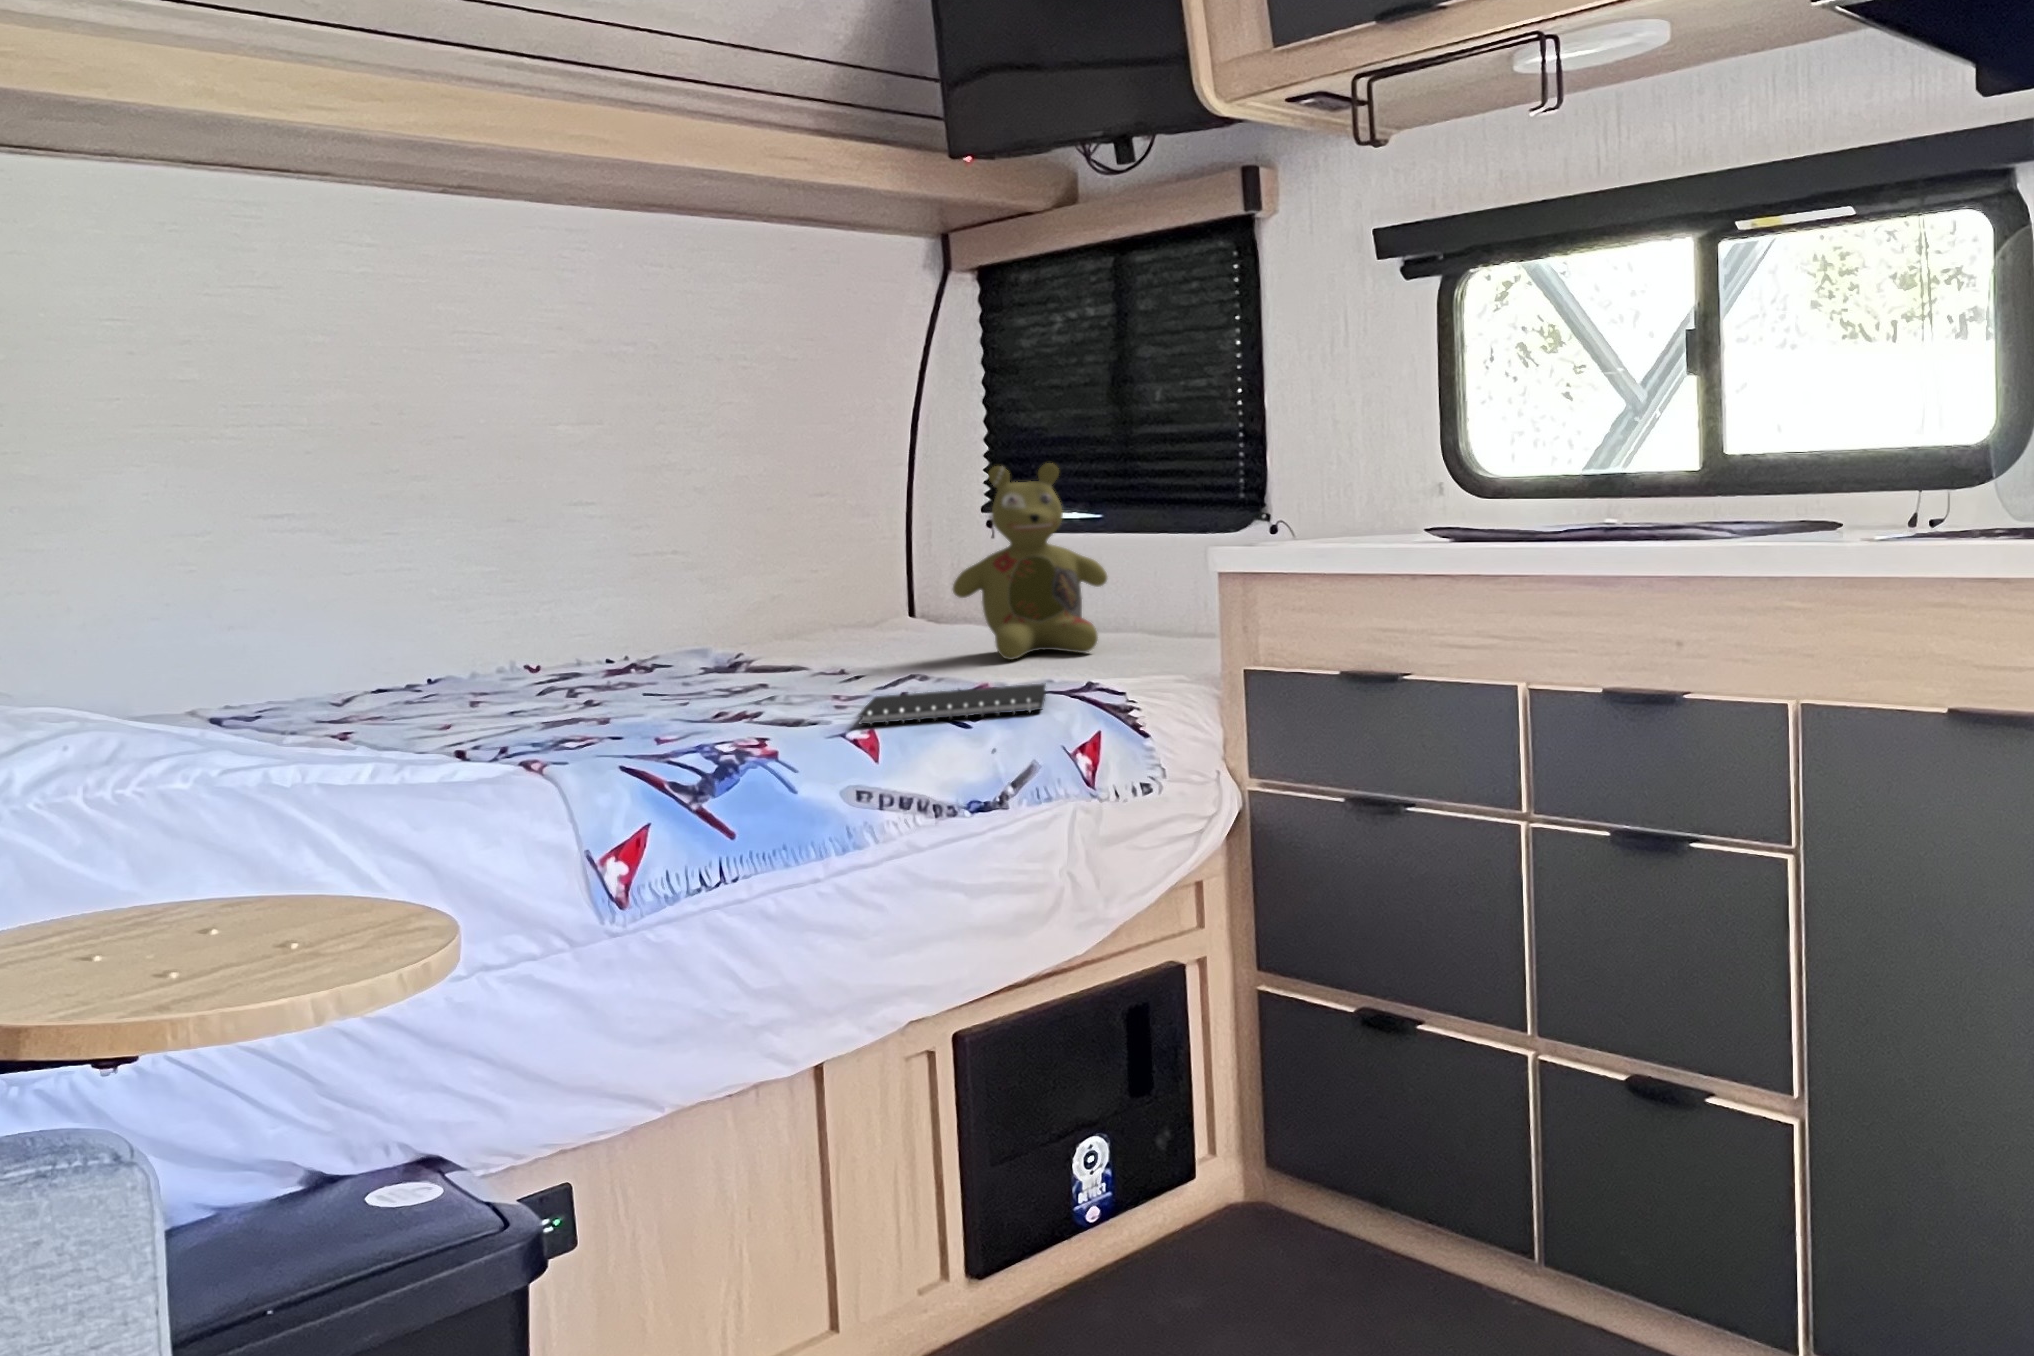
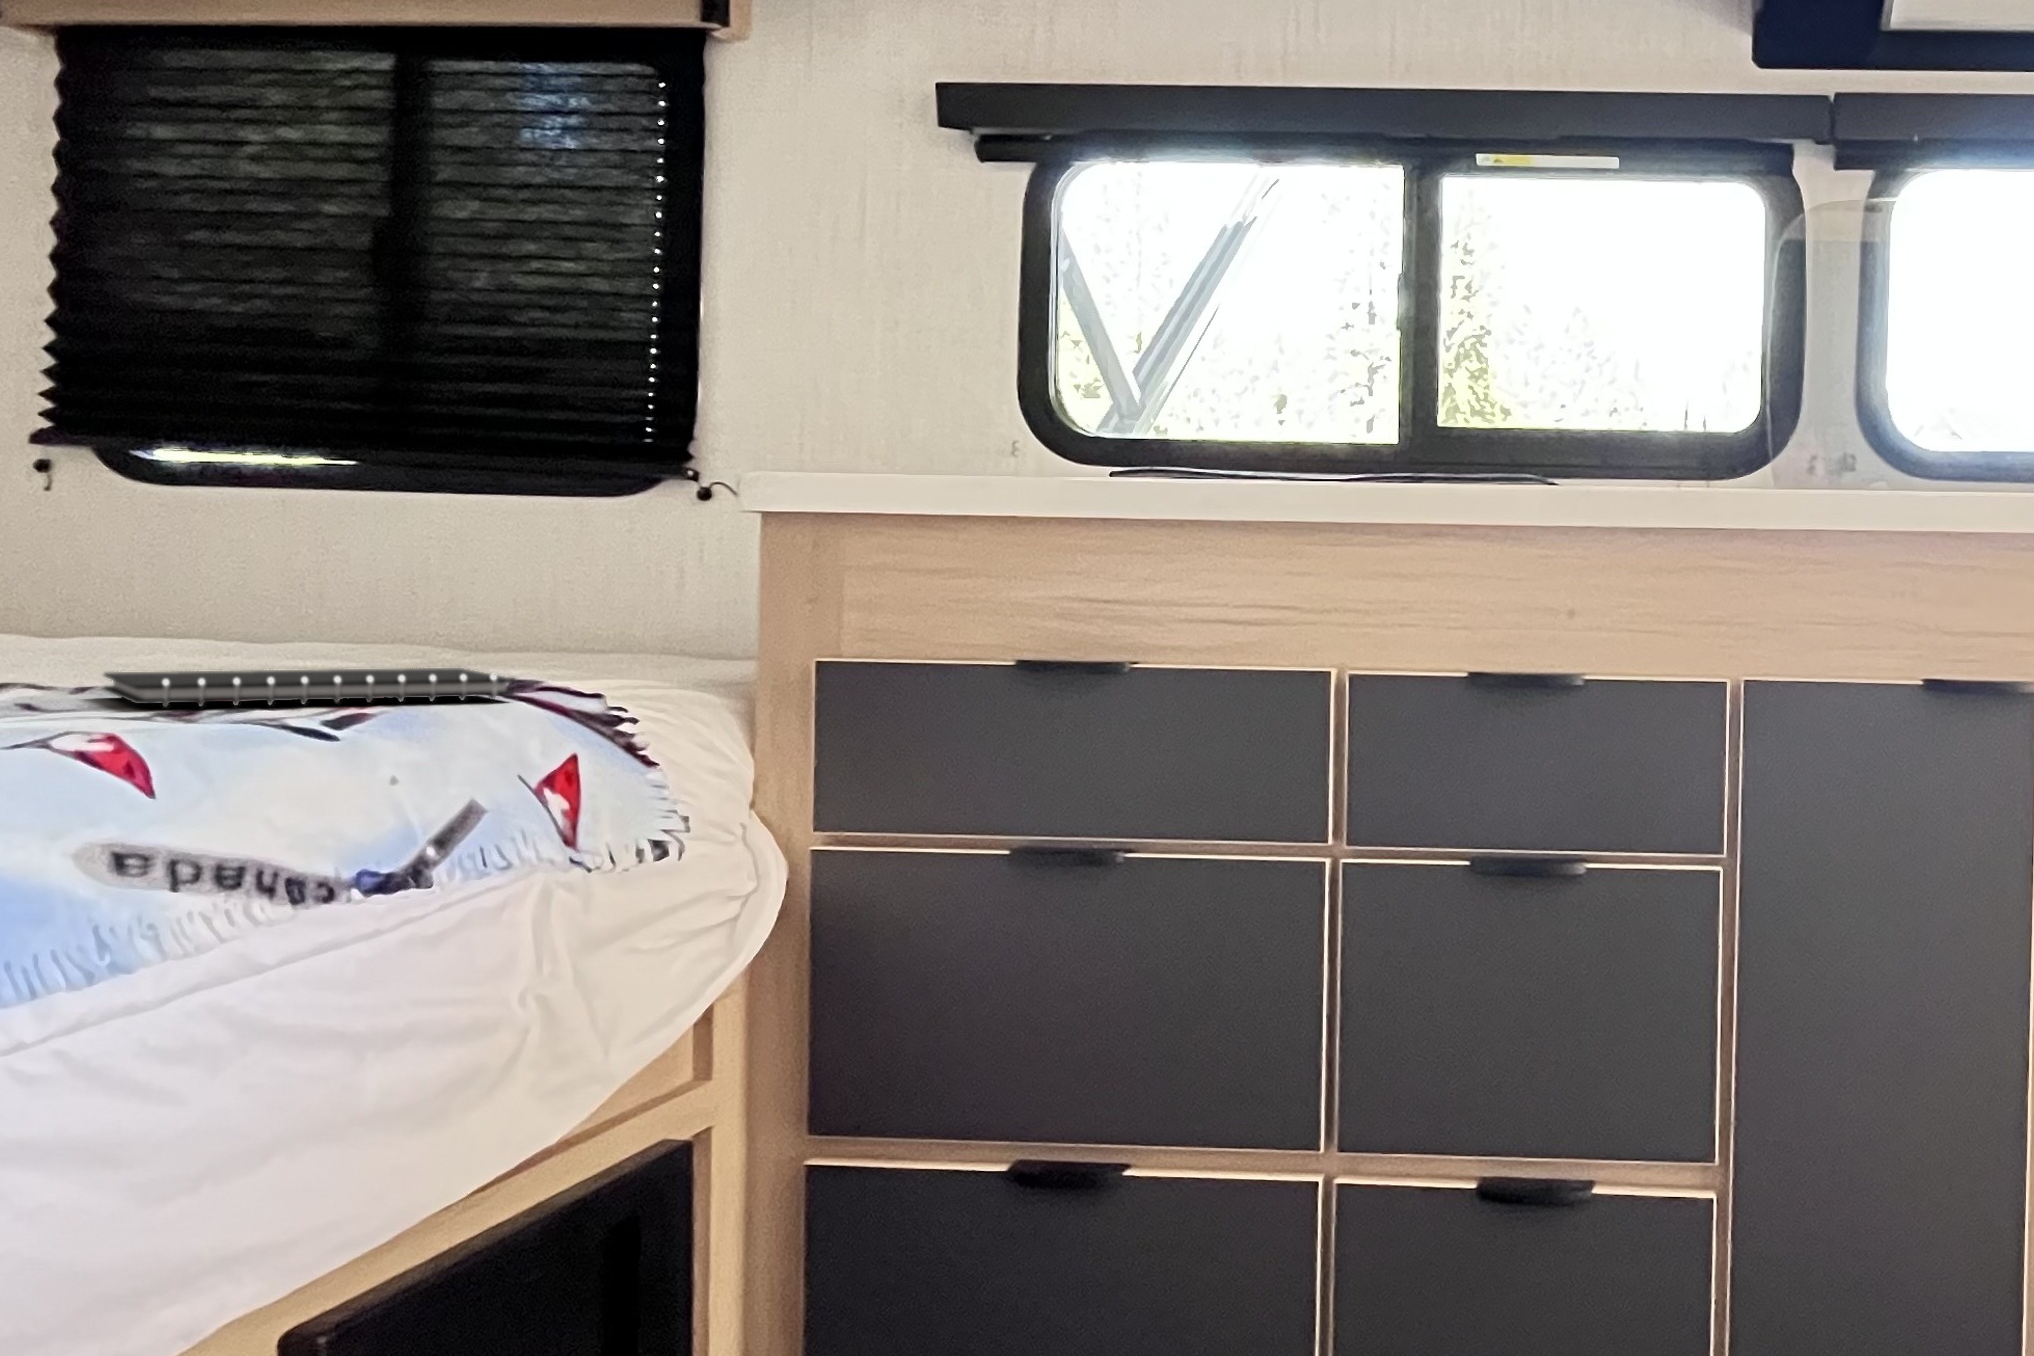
stuffed bear: present [953,463,1107,660] -> none [101,337,414,664]

